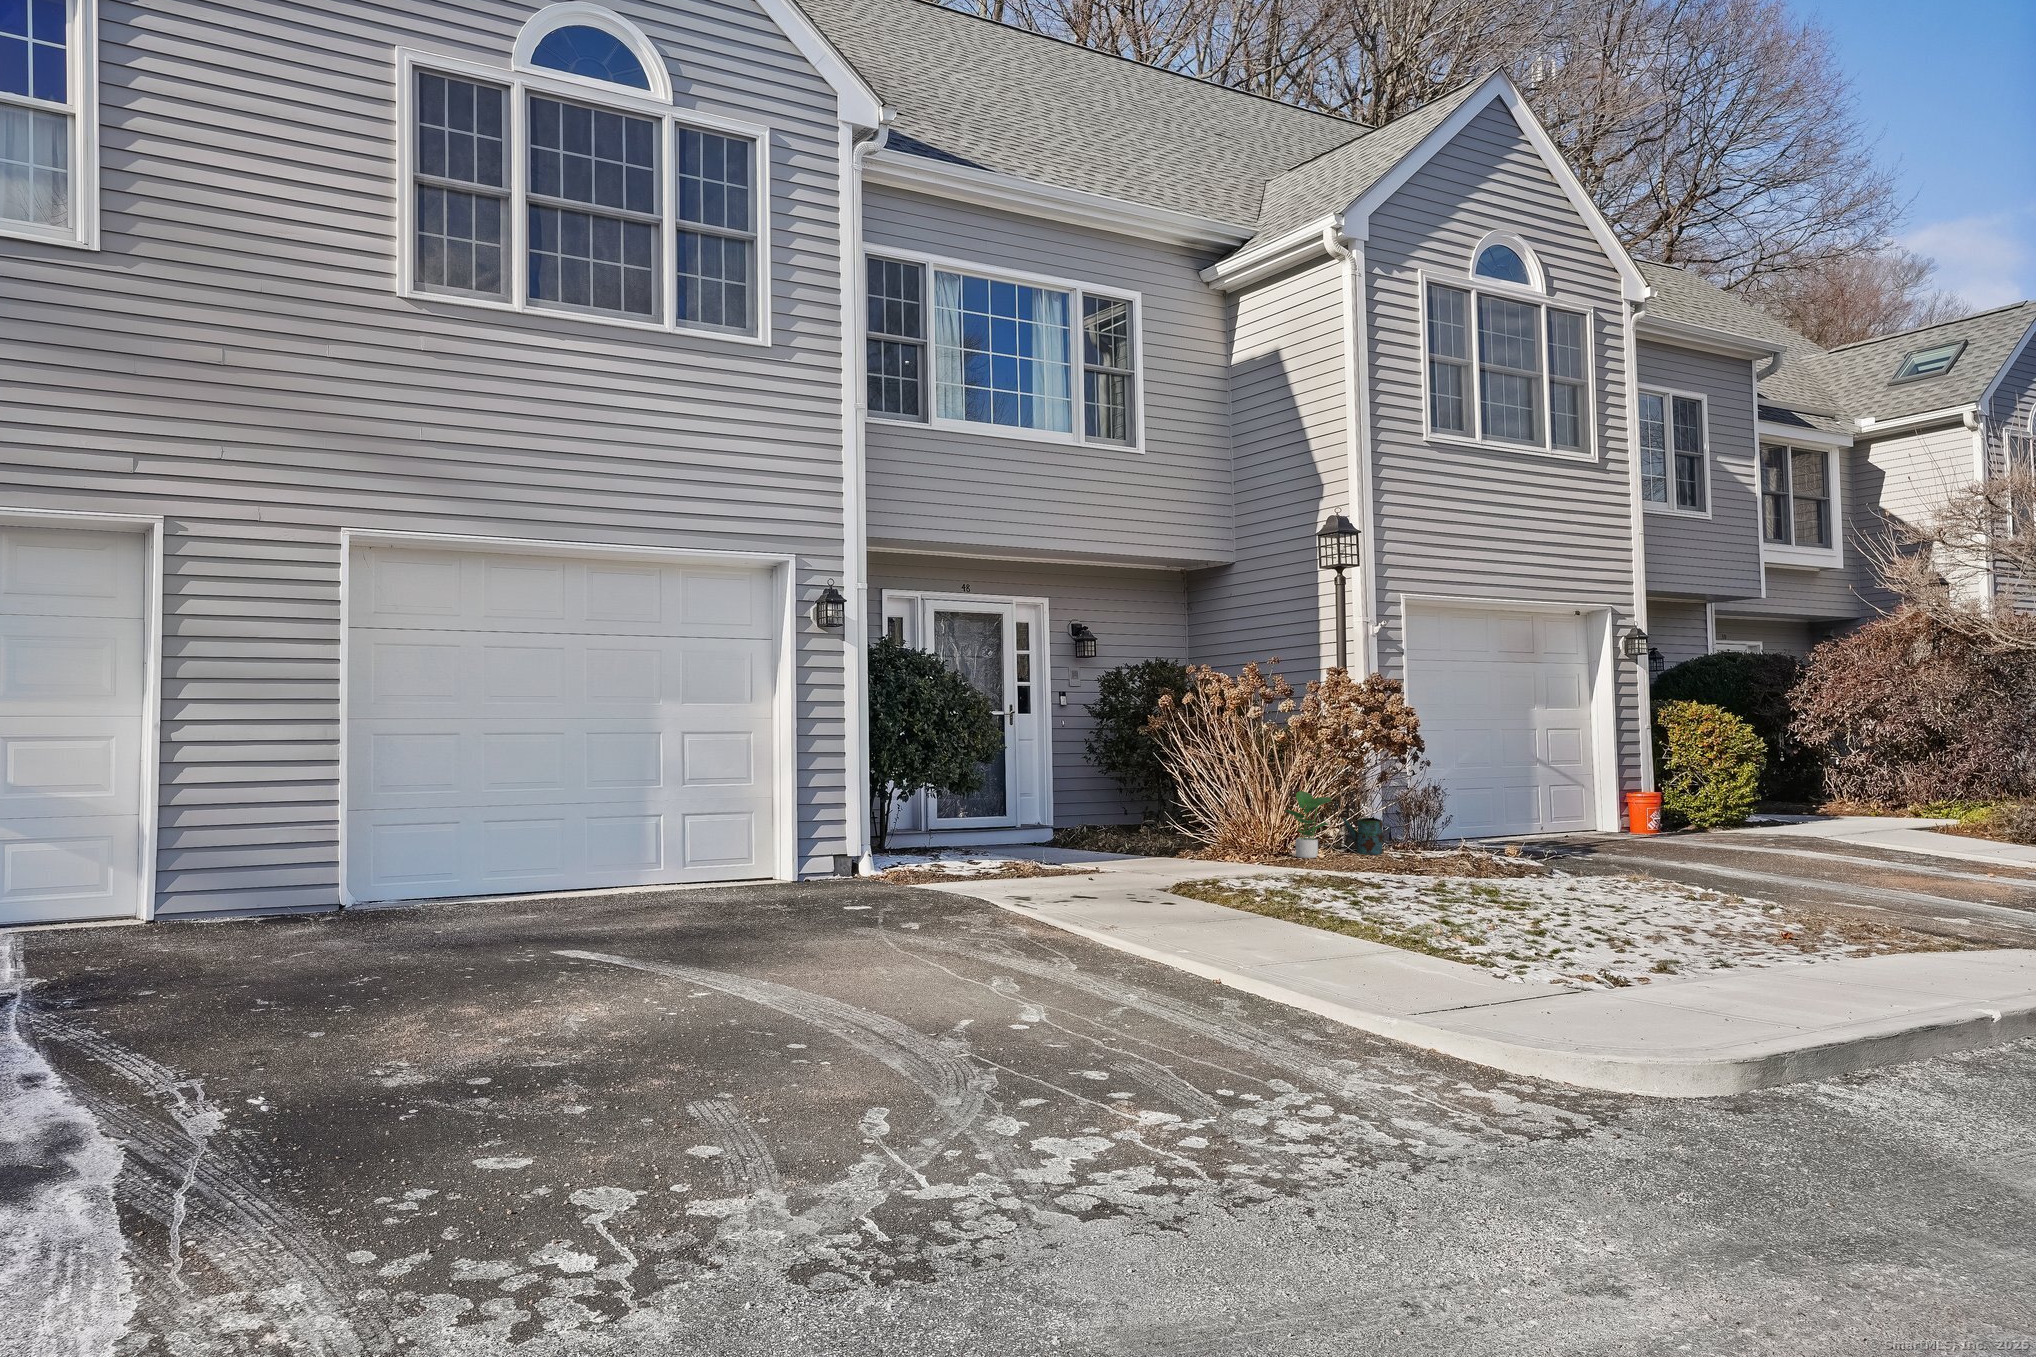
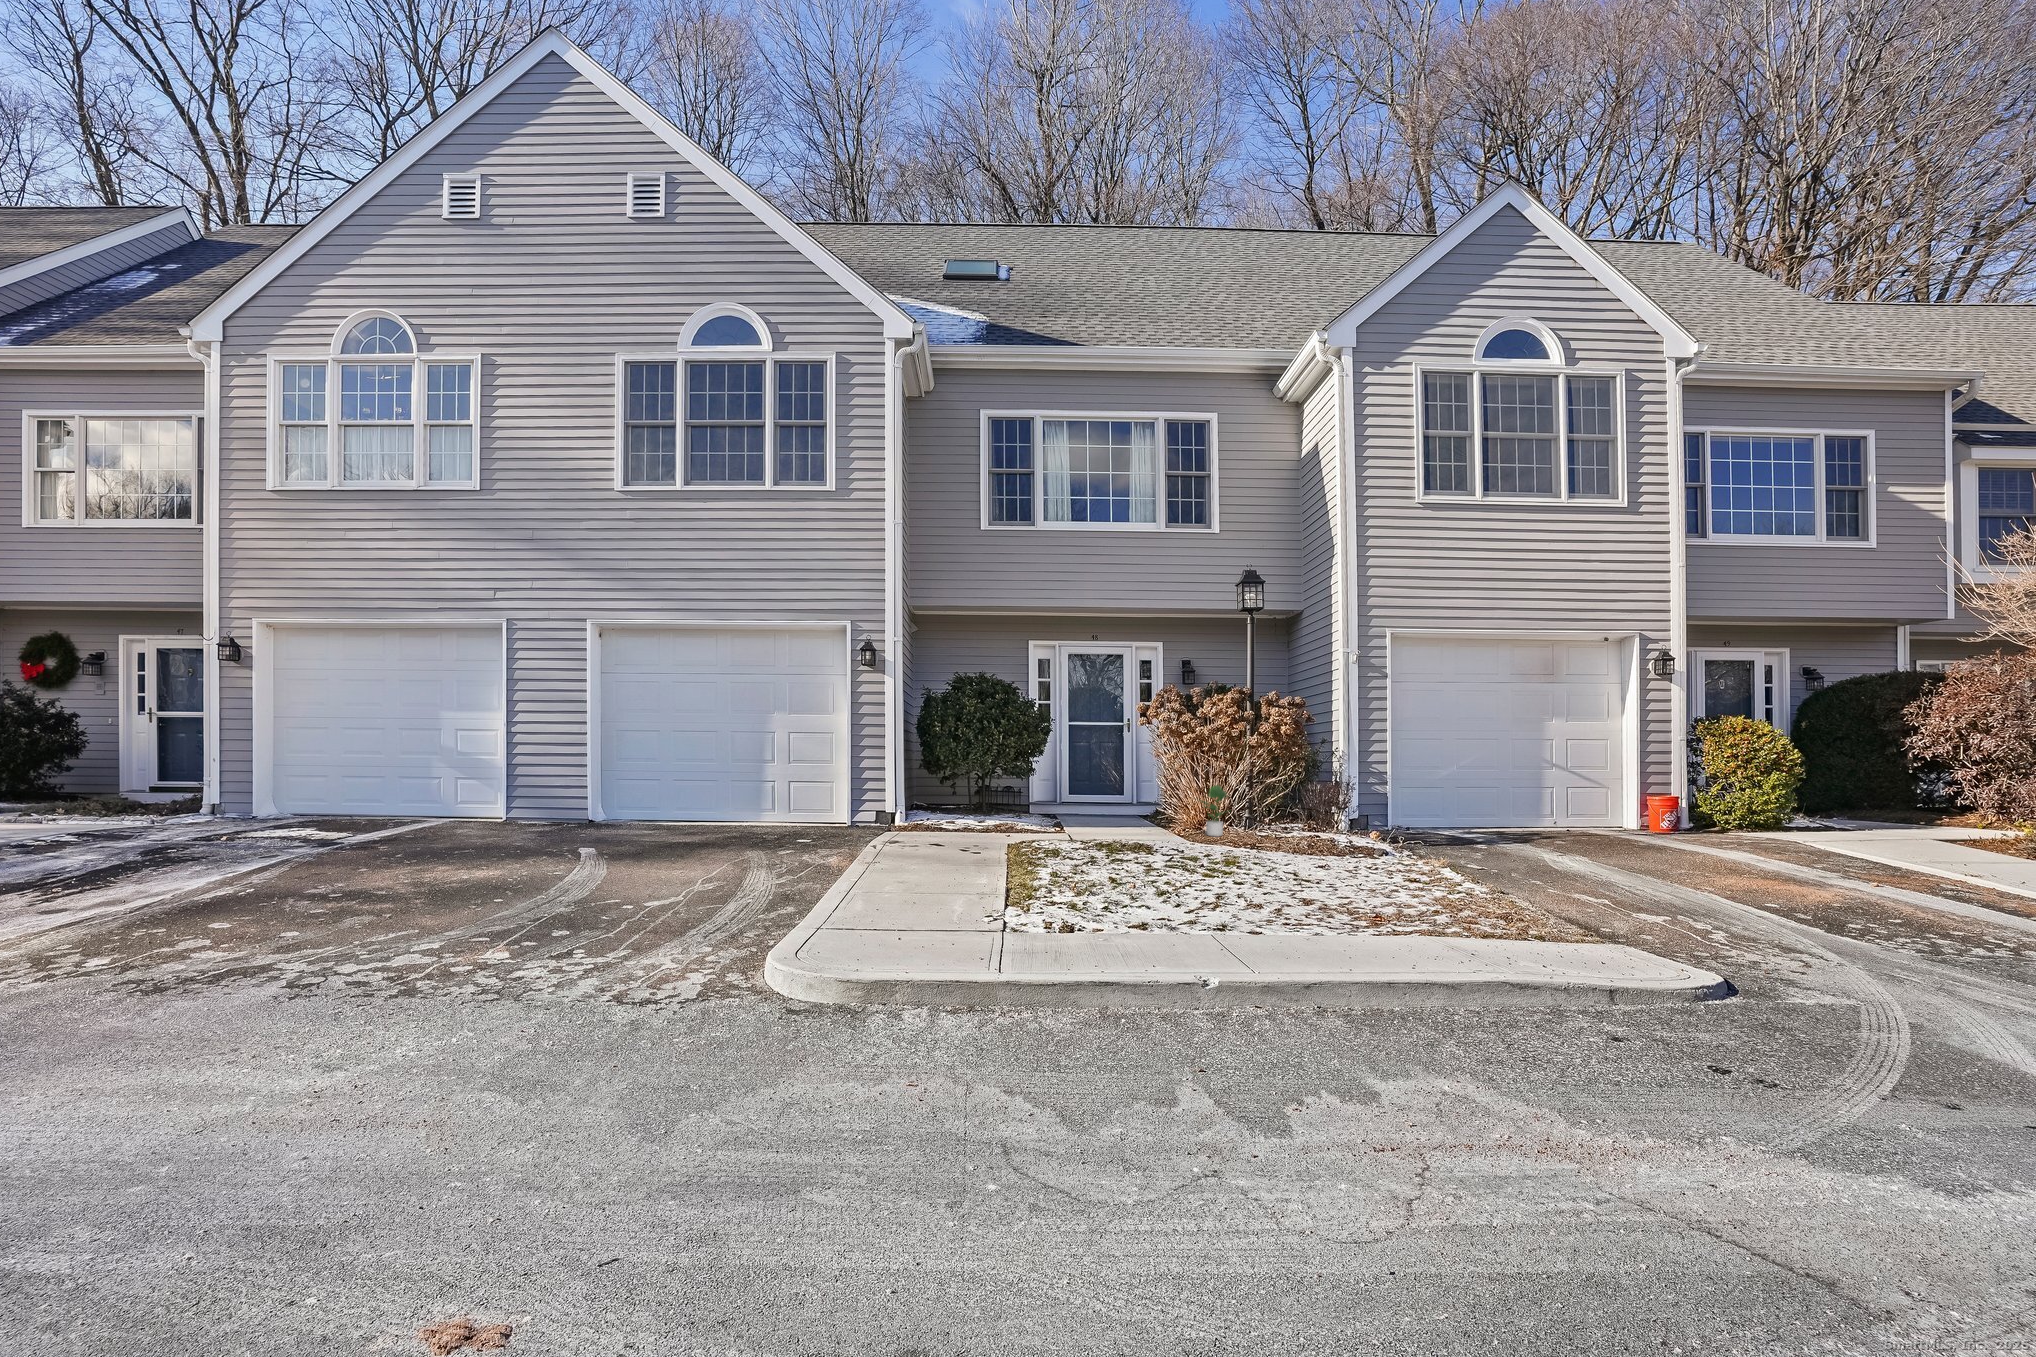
watering can: present [1337,812,1391,855] -> none [1262,803,1289,838]

